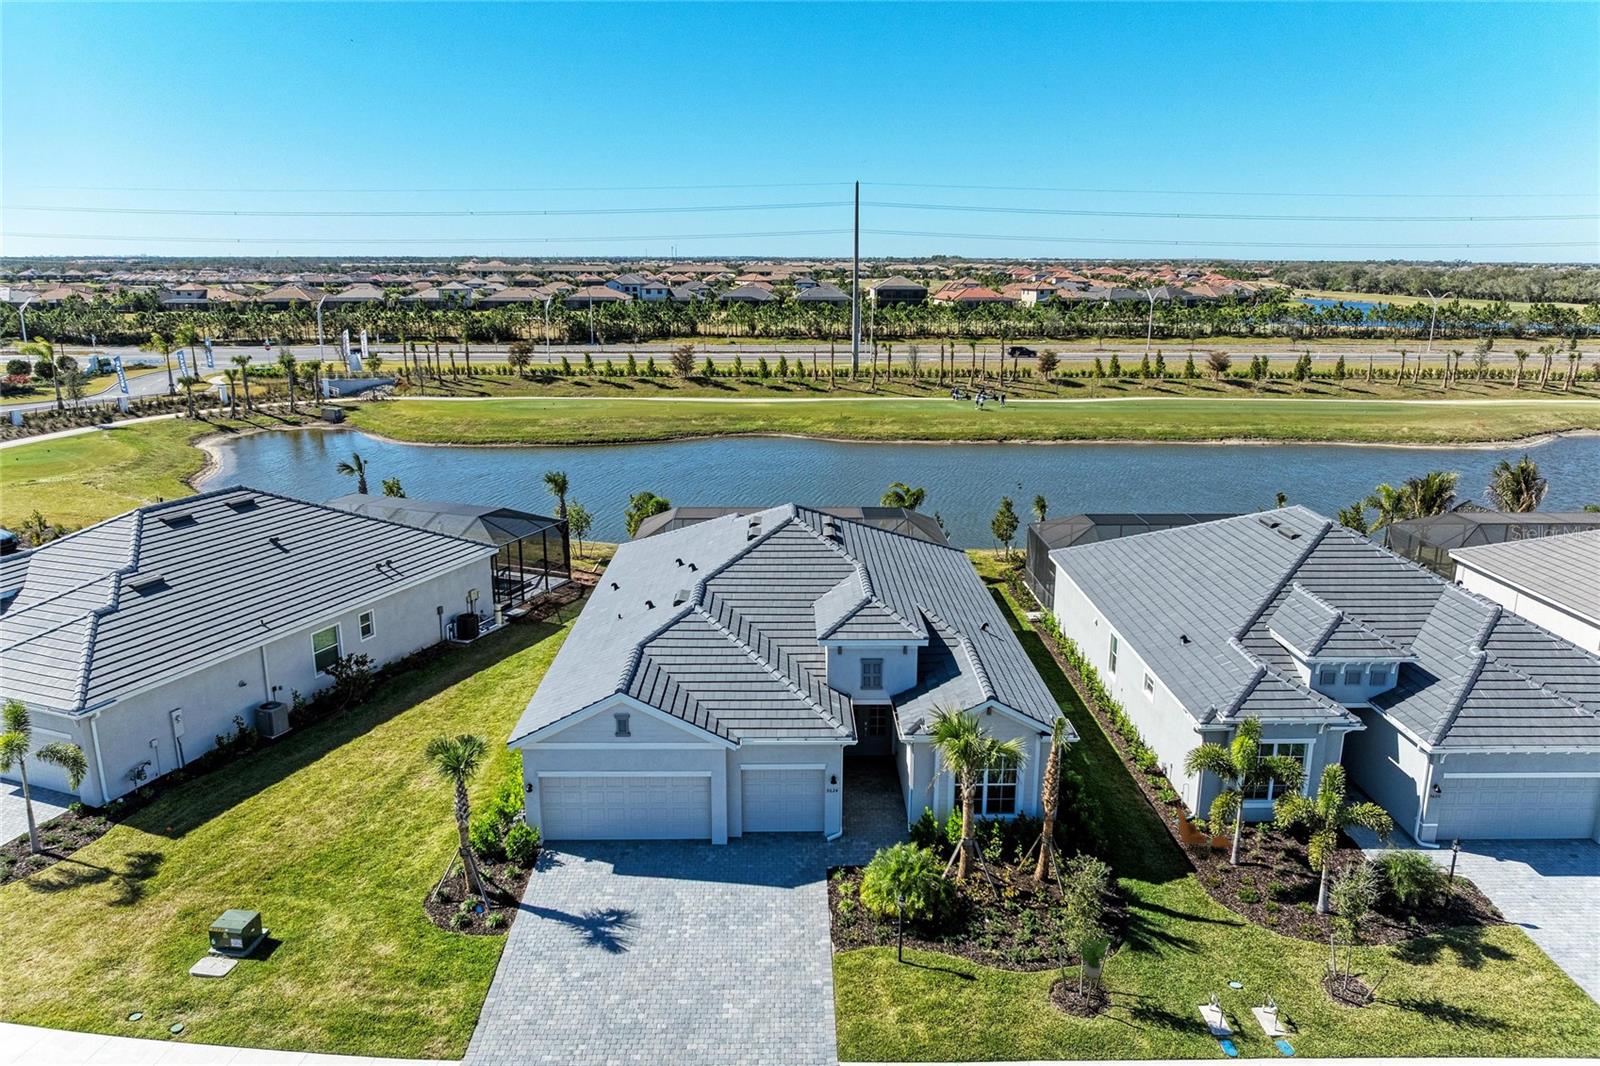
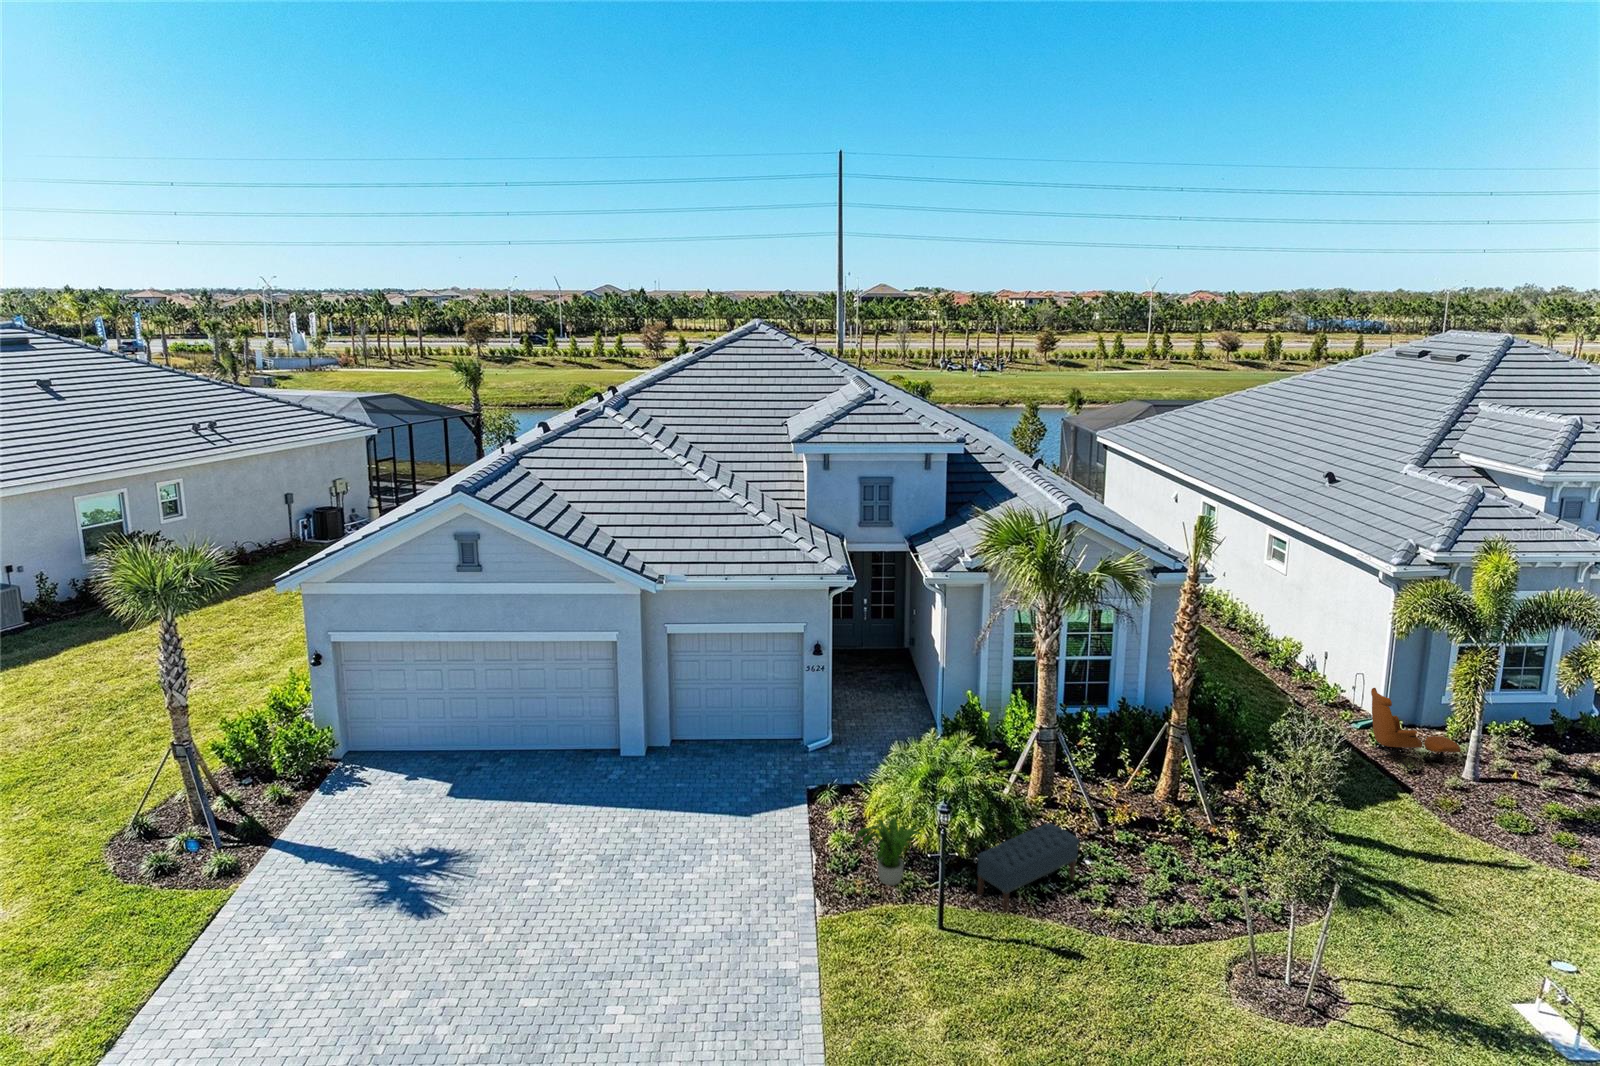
bench: none [922,899,981,954] -> present [977,823,1080,914]
potted plant: present [1078,937,1111,978] -> present [855,818,921,885]

